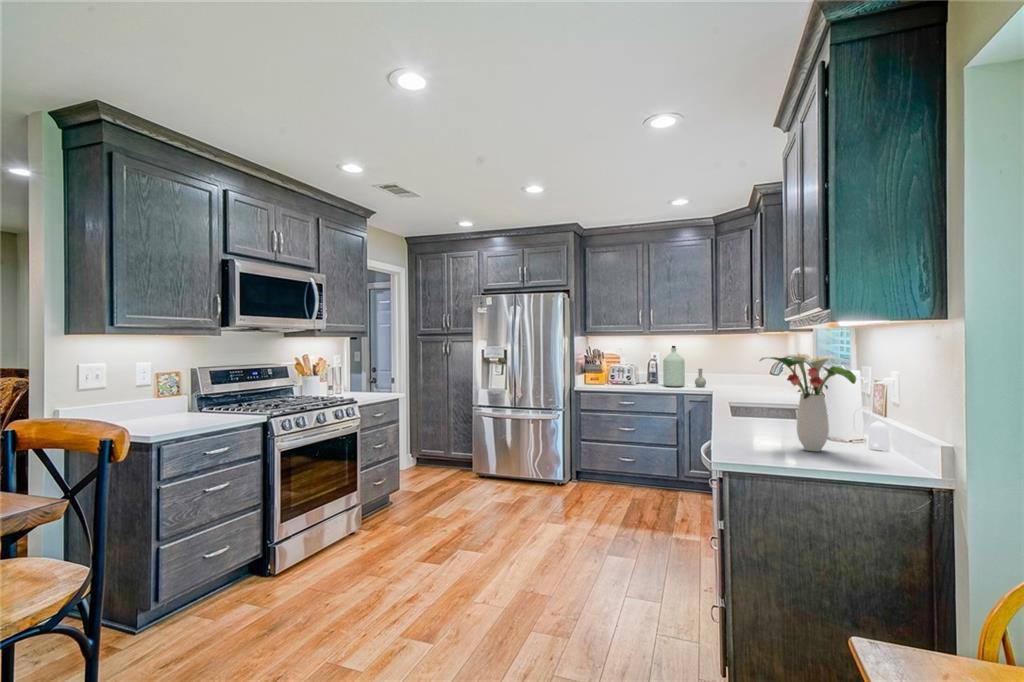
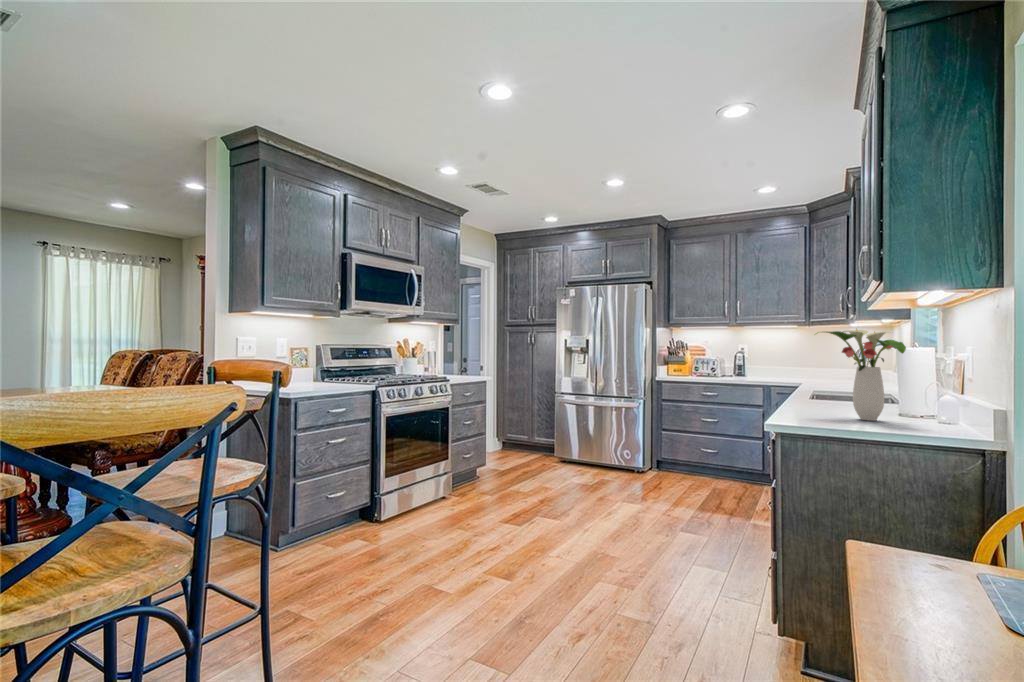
bottle: present [663,346,706,387] -> none [749,338,795,380]

